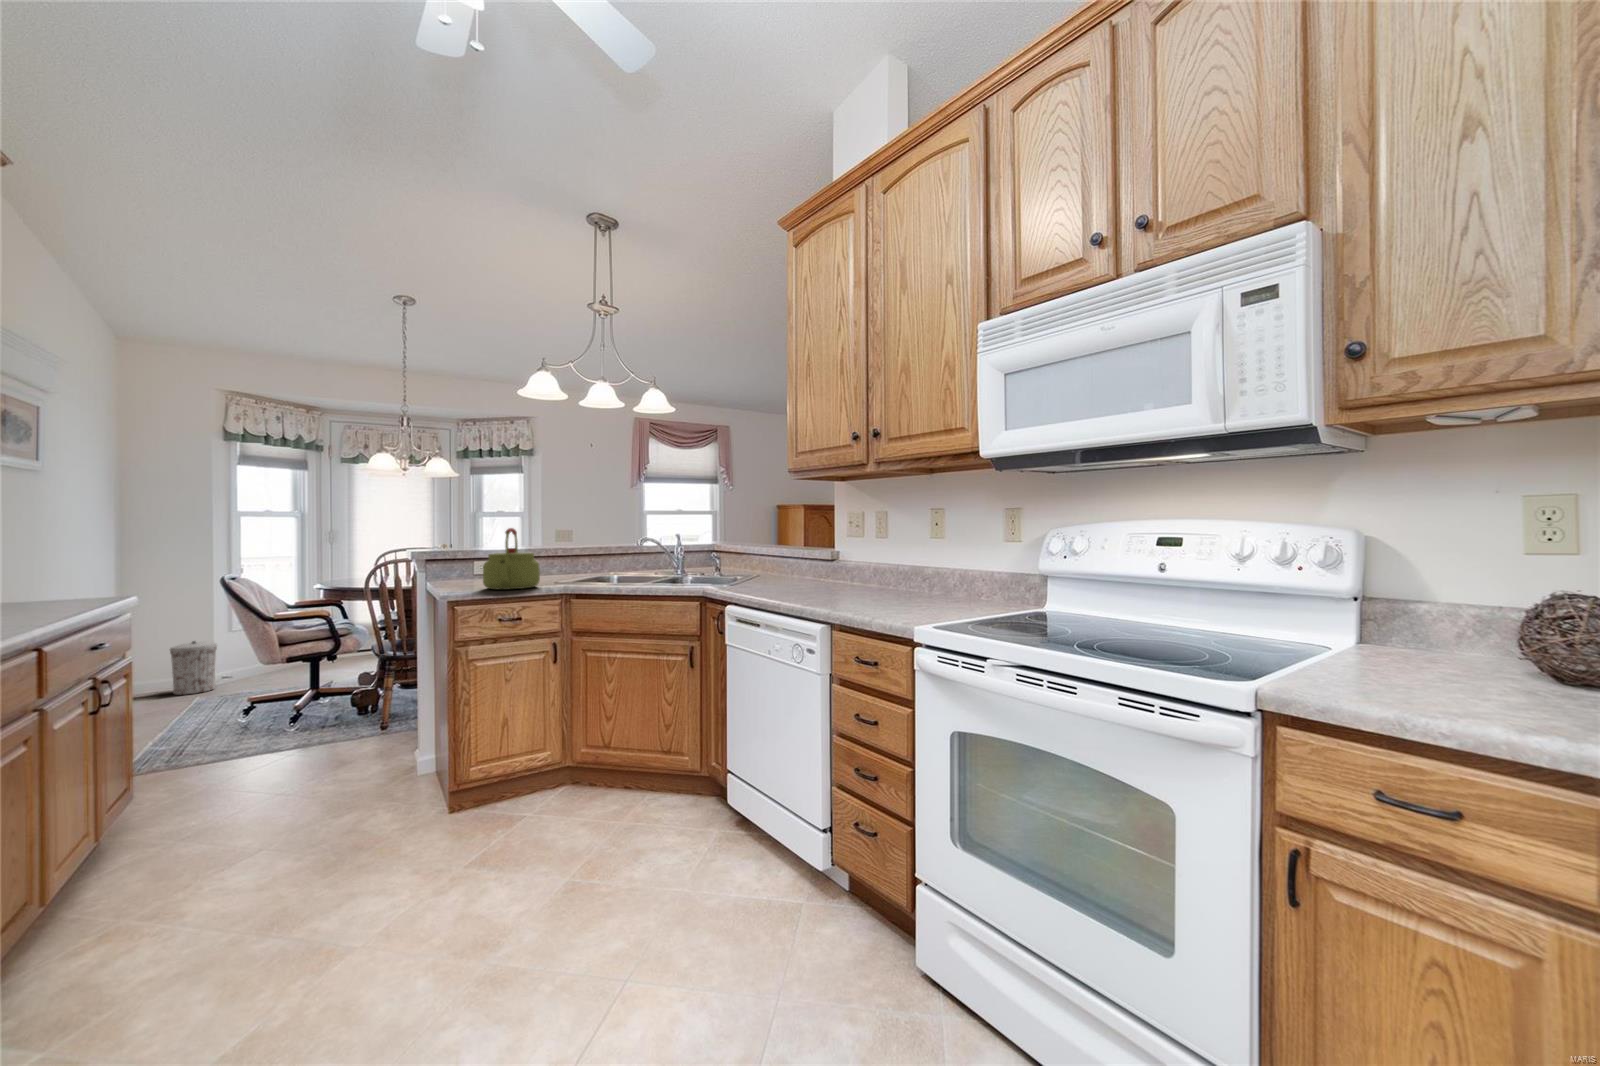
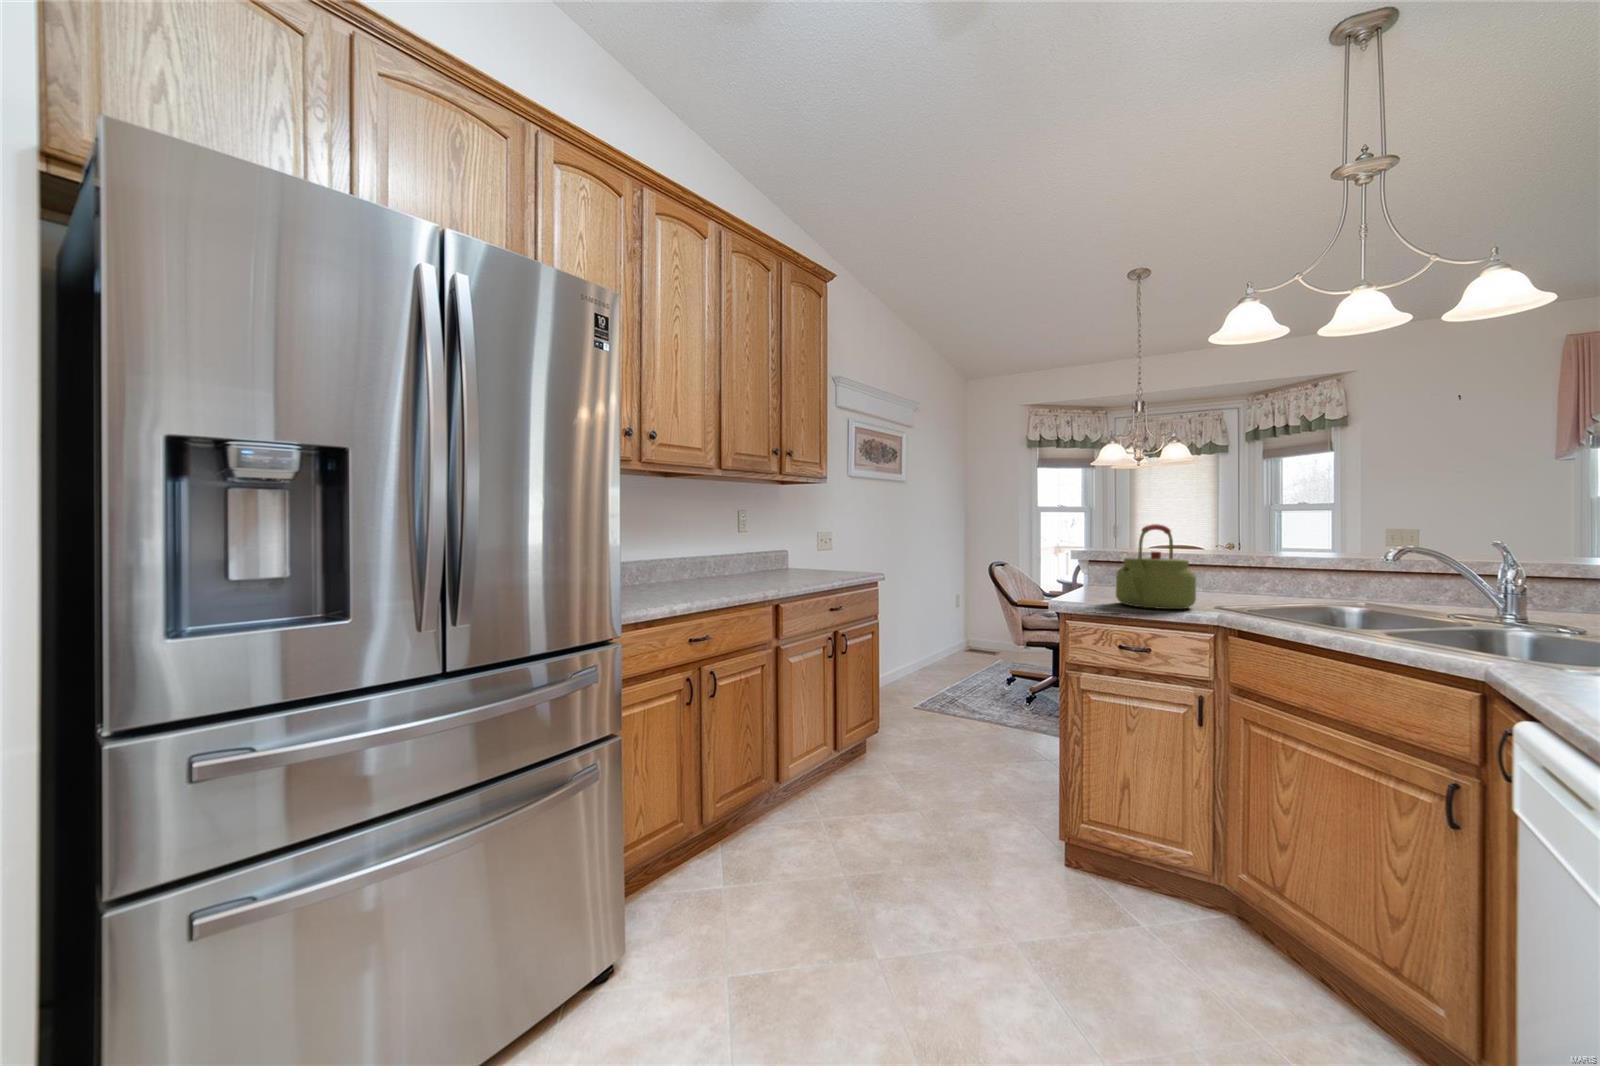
trash can: present [170,641,217,695] -> none [984,615,1013,658]

